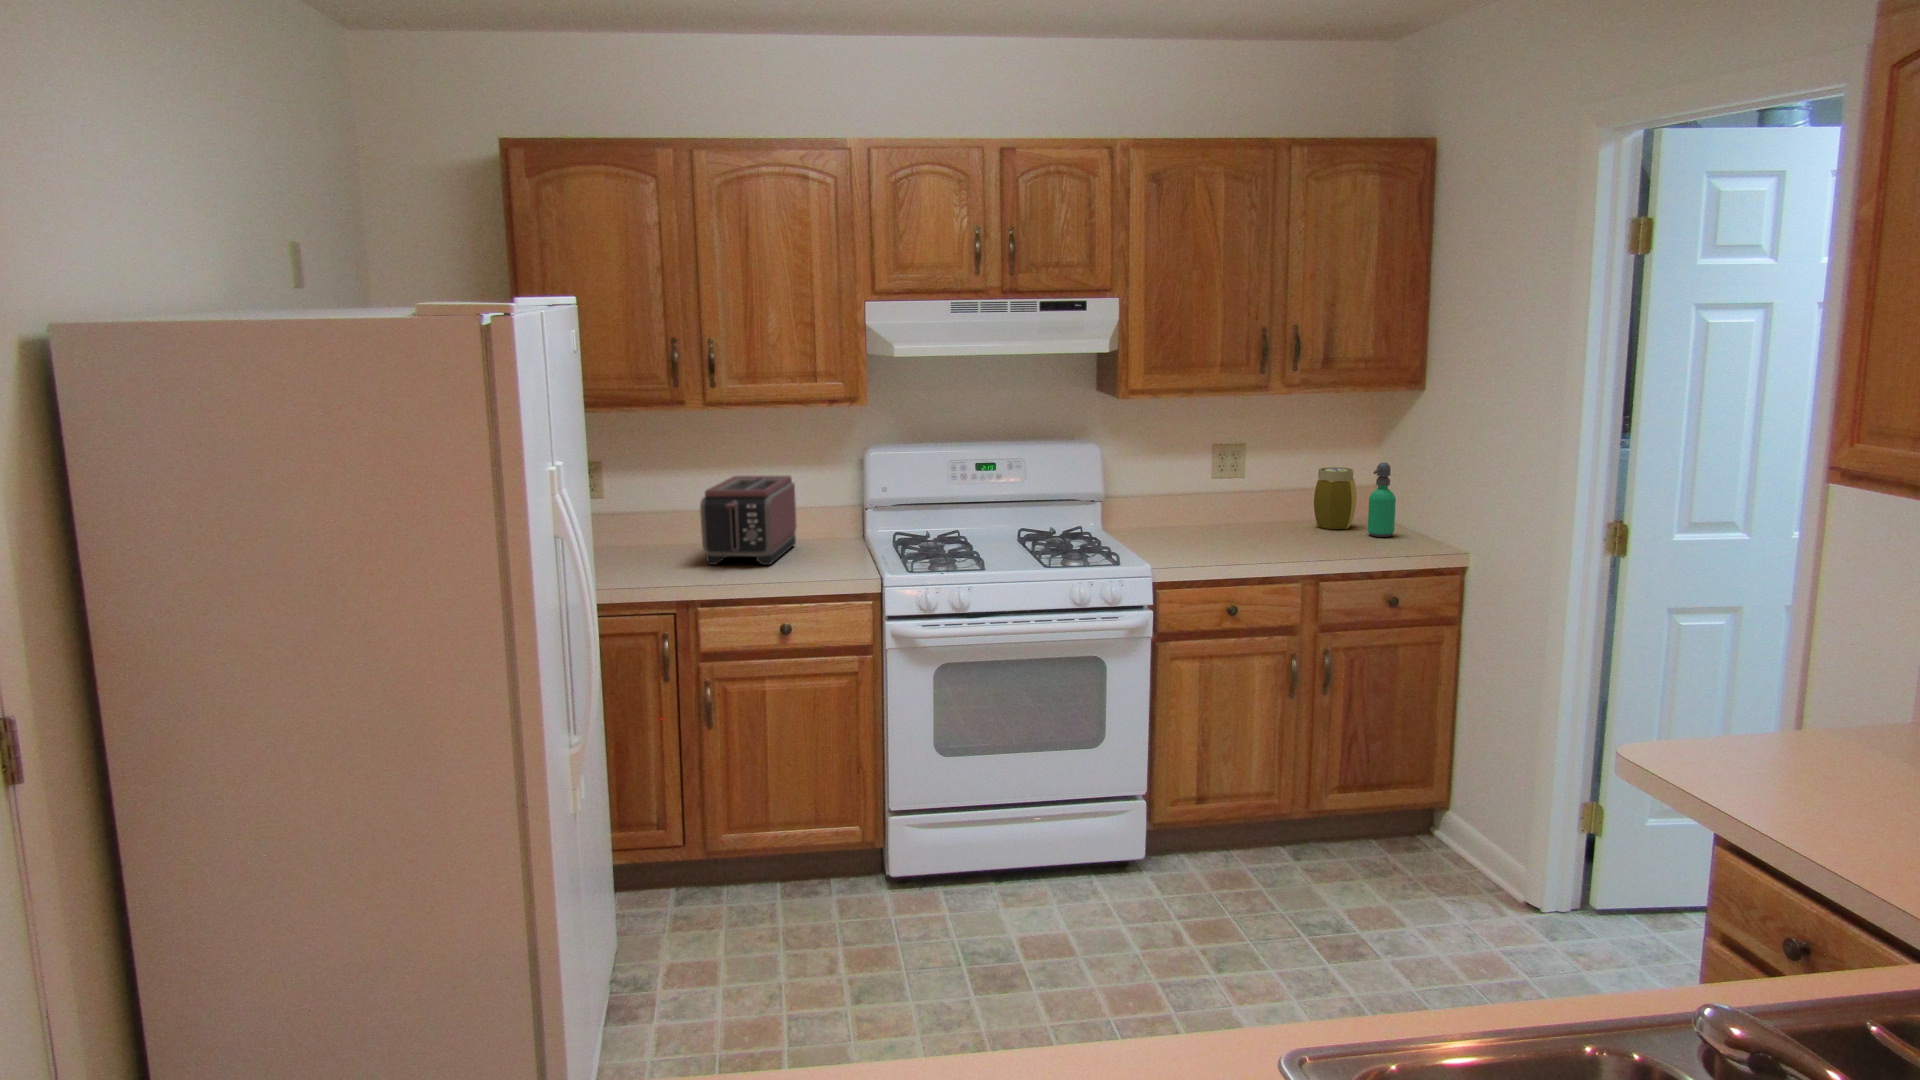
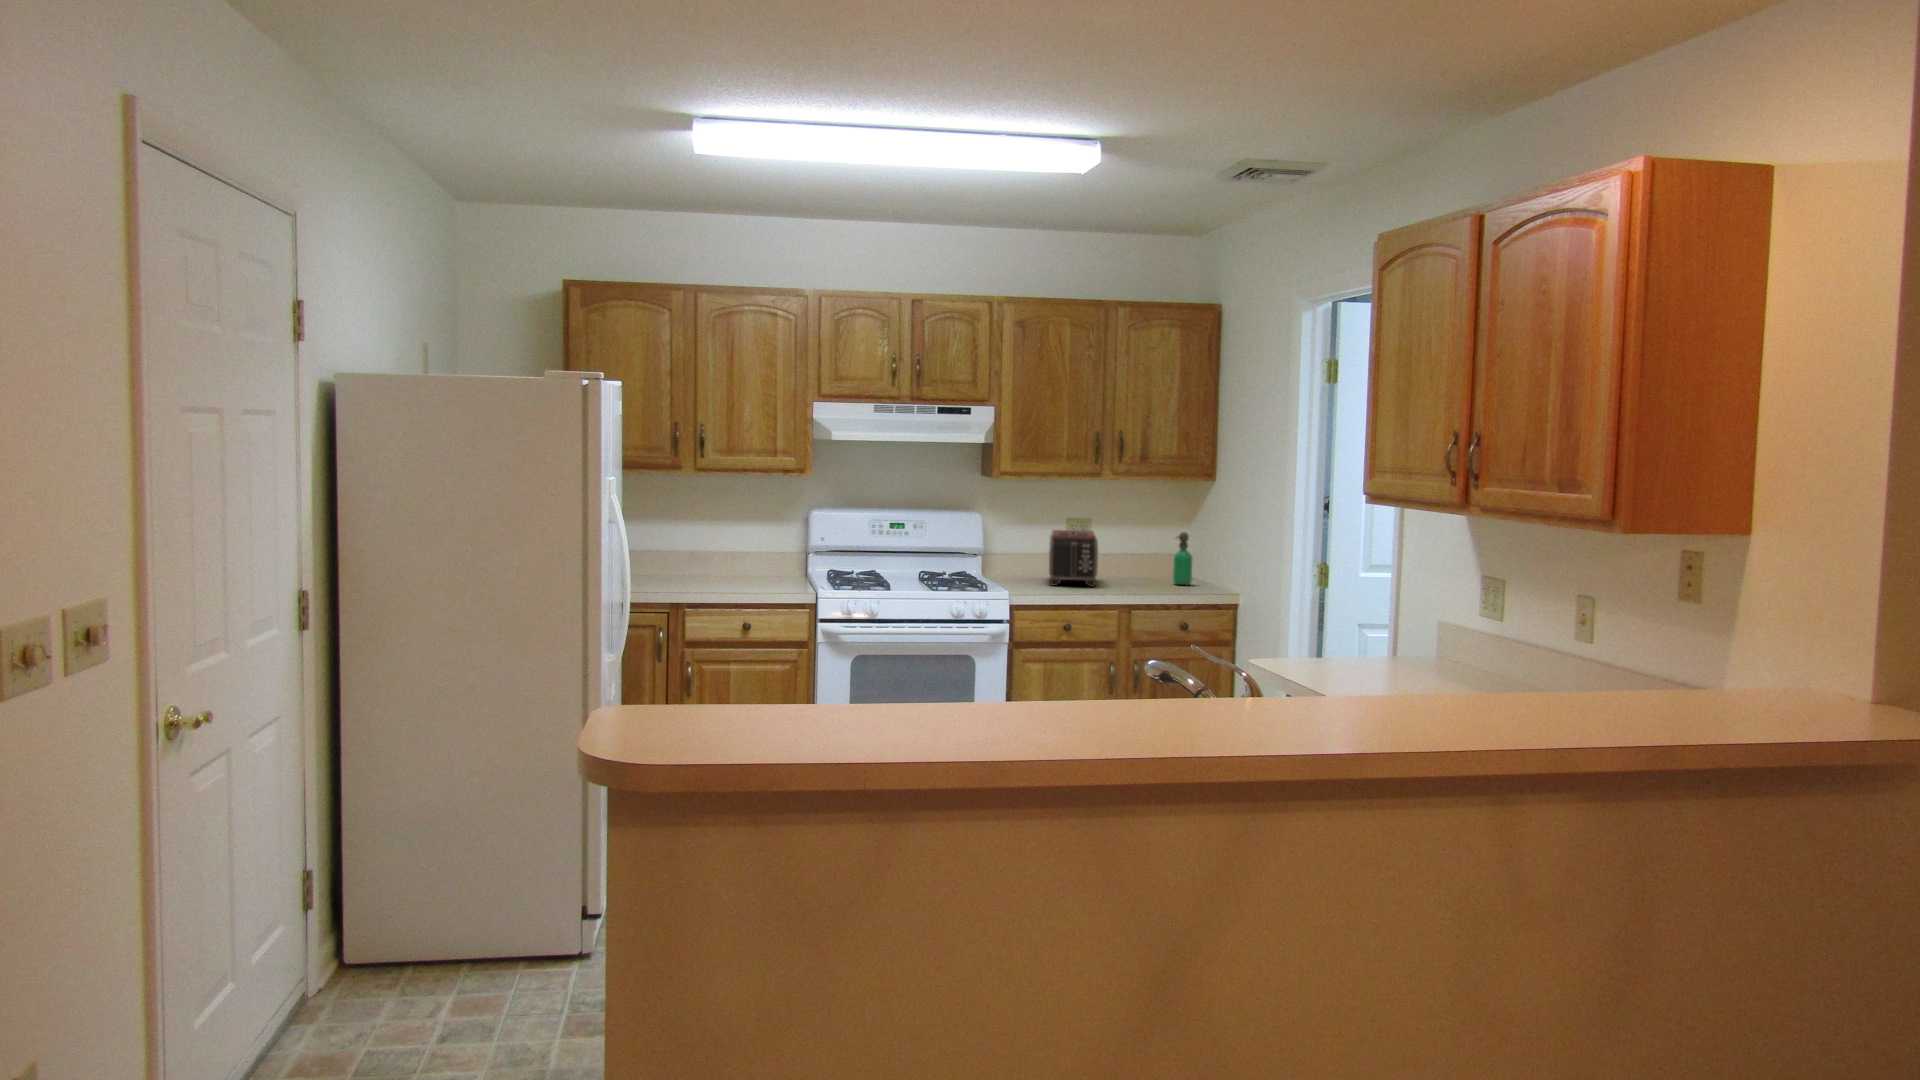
jar: present [1314,467,1357,529] -> none [1137,537,1168,581]
toaster: present [700,475,796,565] -> present [1049,530,1098,587]

